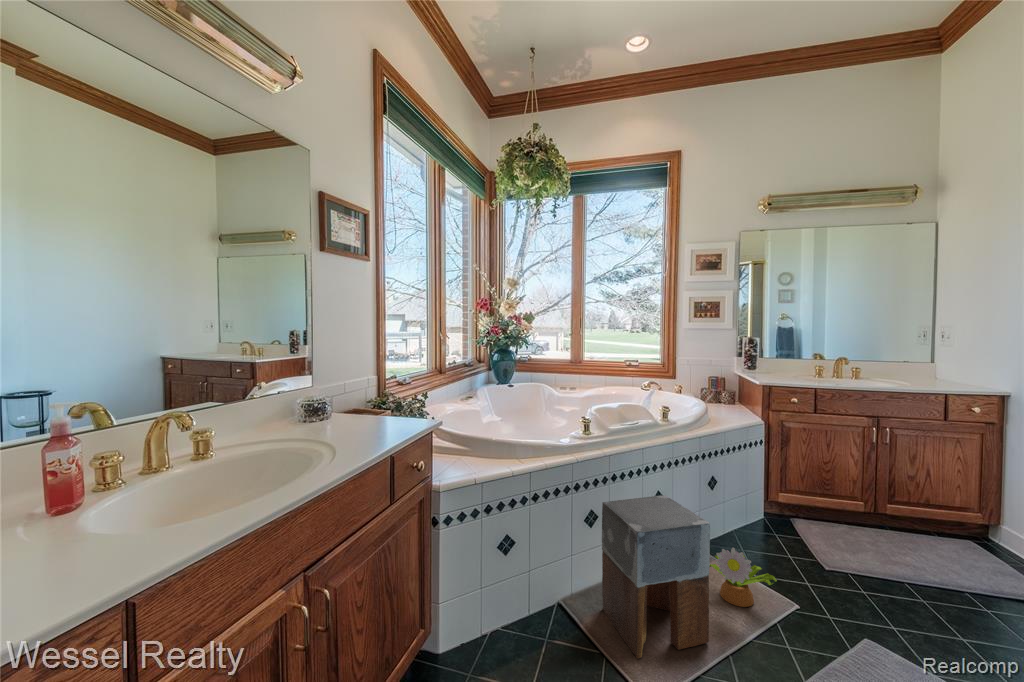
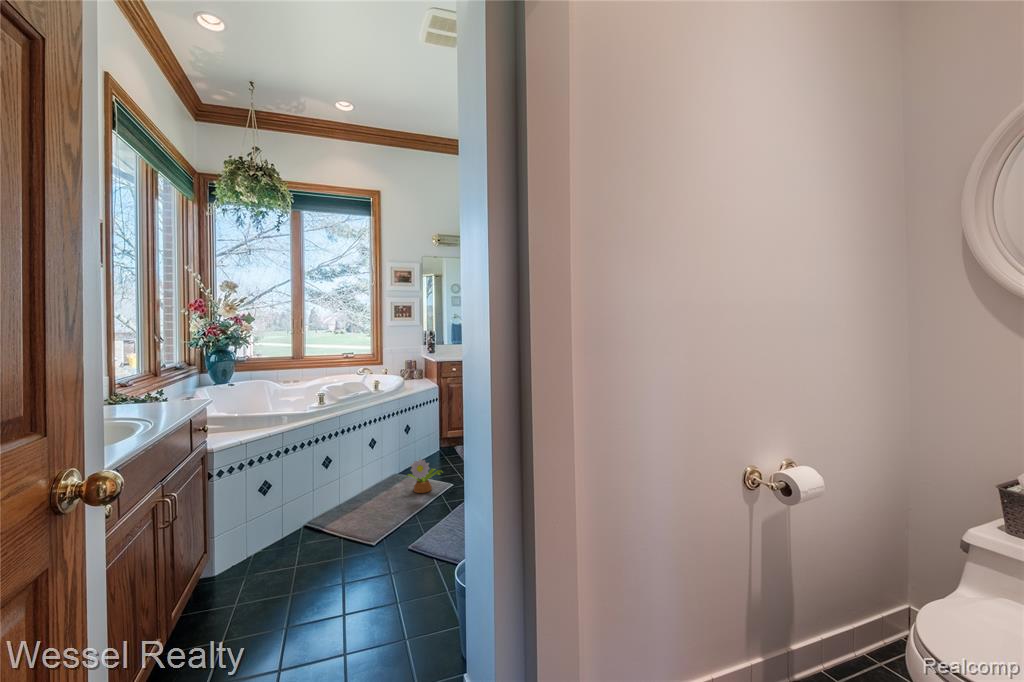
stool: present [602,495,710,659] -> none [337,435,407,530]

